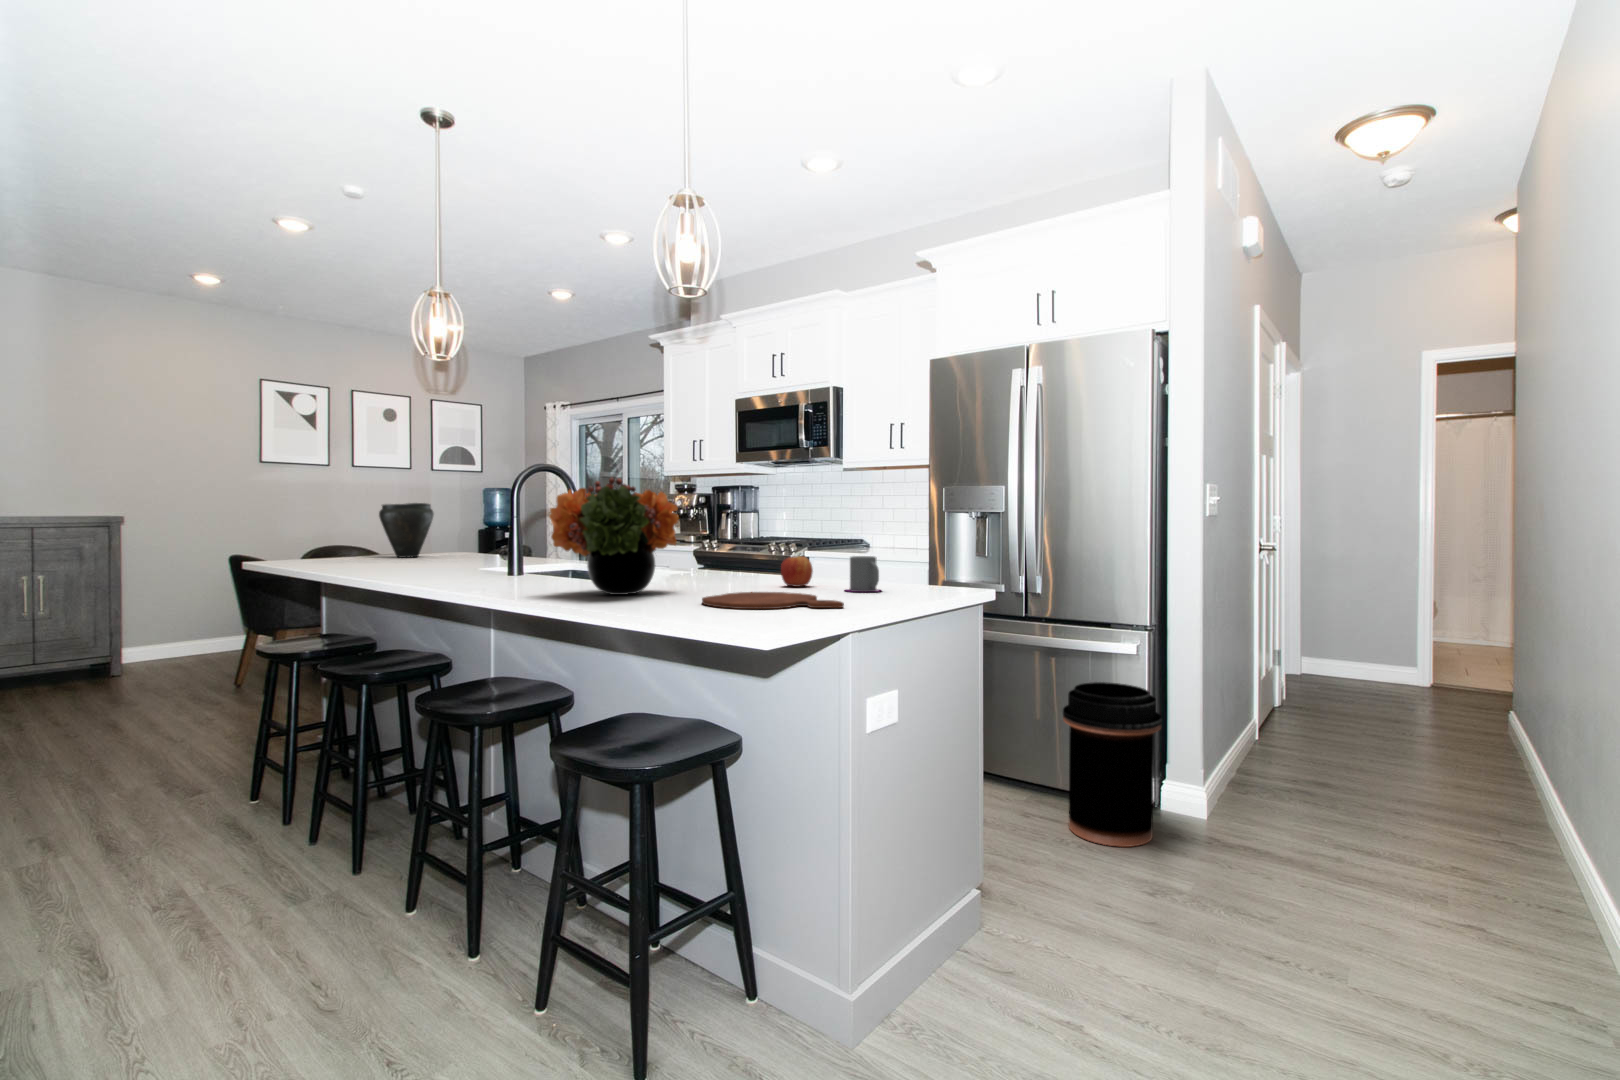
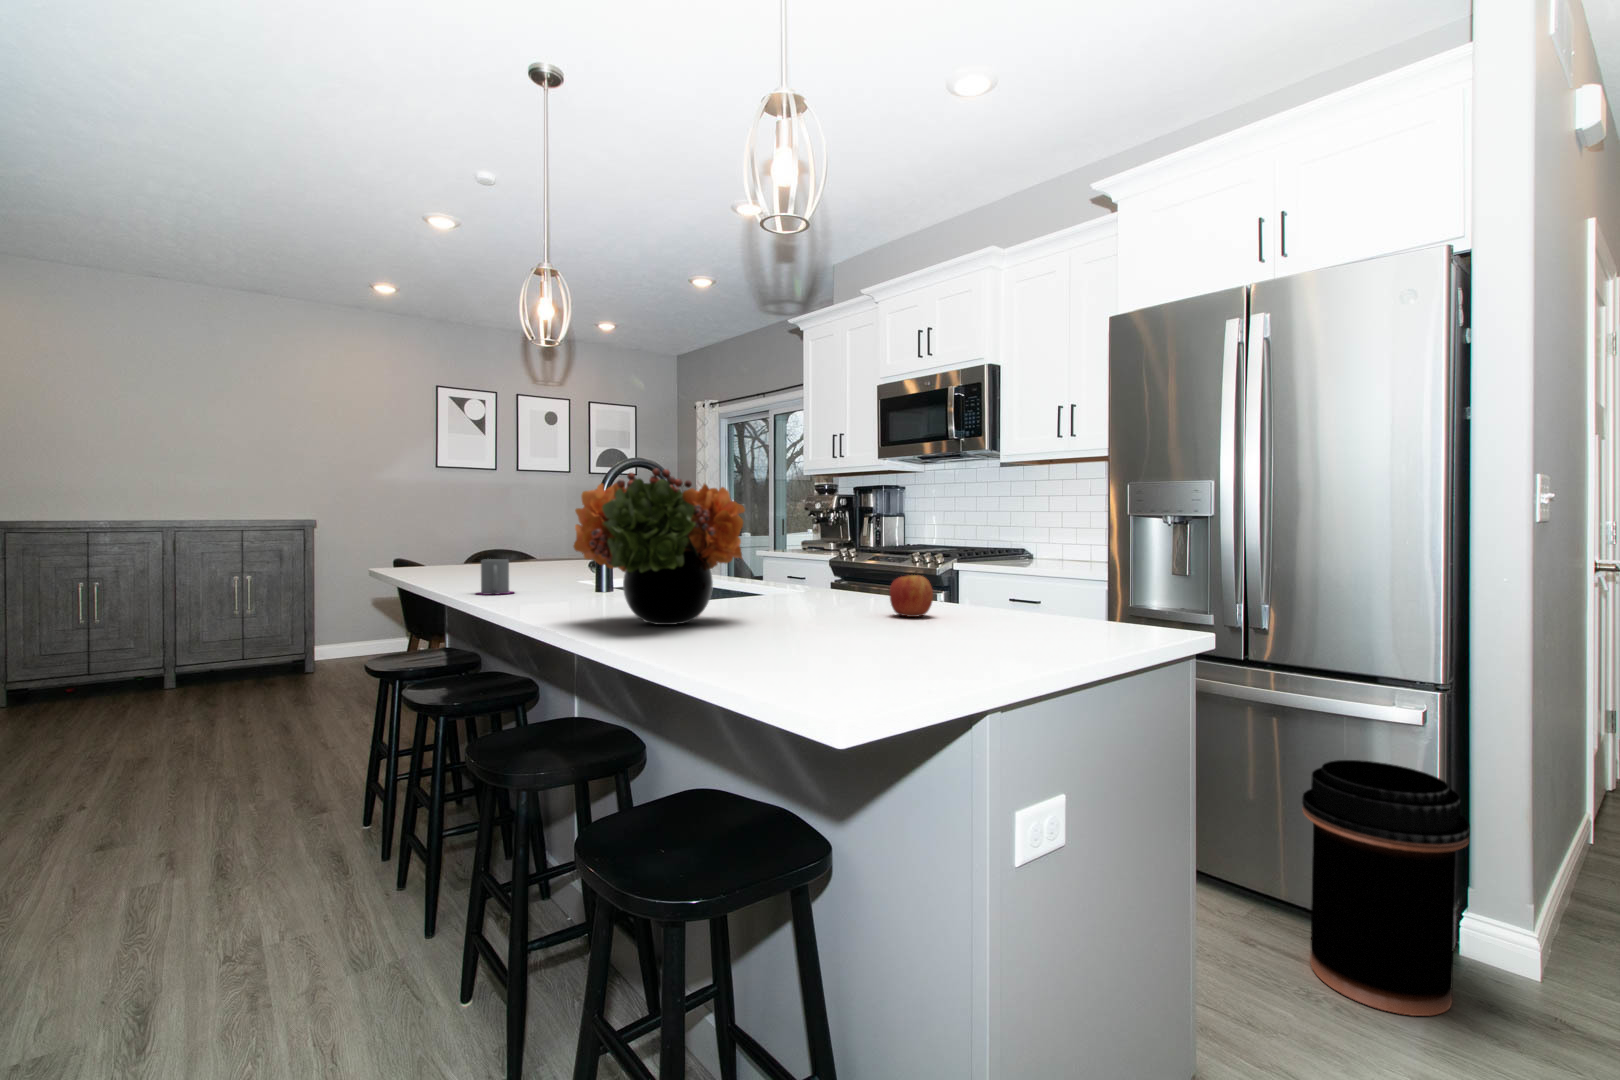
vase: present [379,503,434,558] -> none [503,505,557,562]
mug: present [846,556,880,592] -> present [478,559,513,595]
cutting board: present [702,592,844,609] -> none [750,629,955,666]

